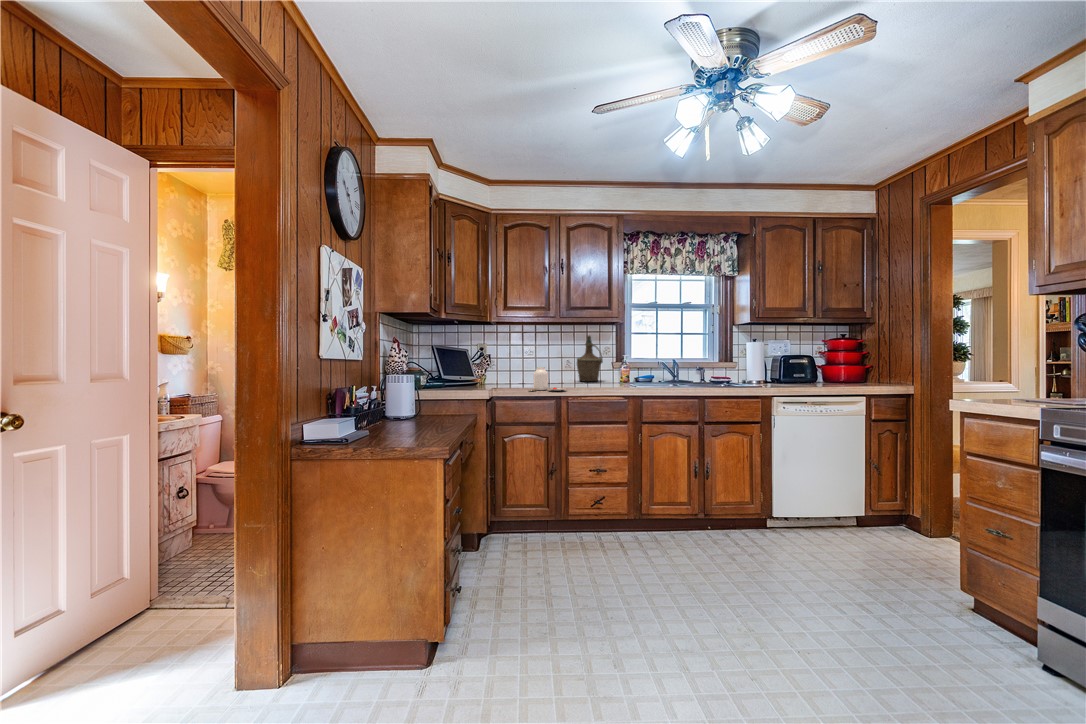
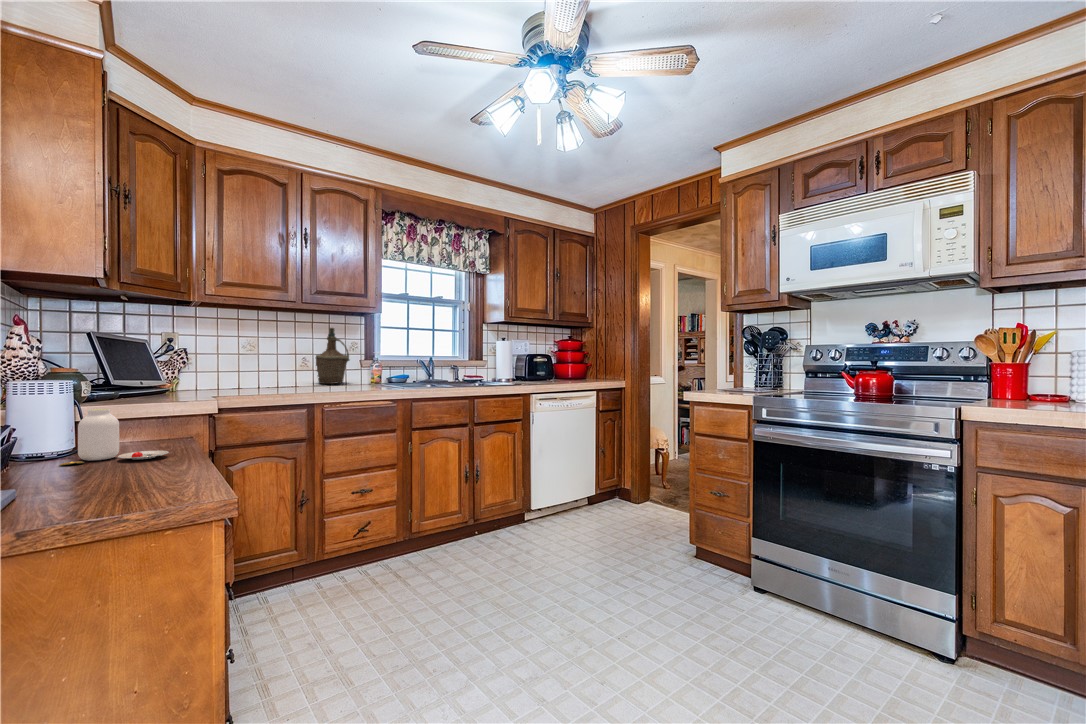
jar: present [534,367,565,391] -> present [60,409,169,465]

